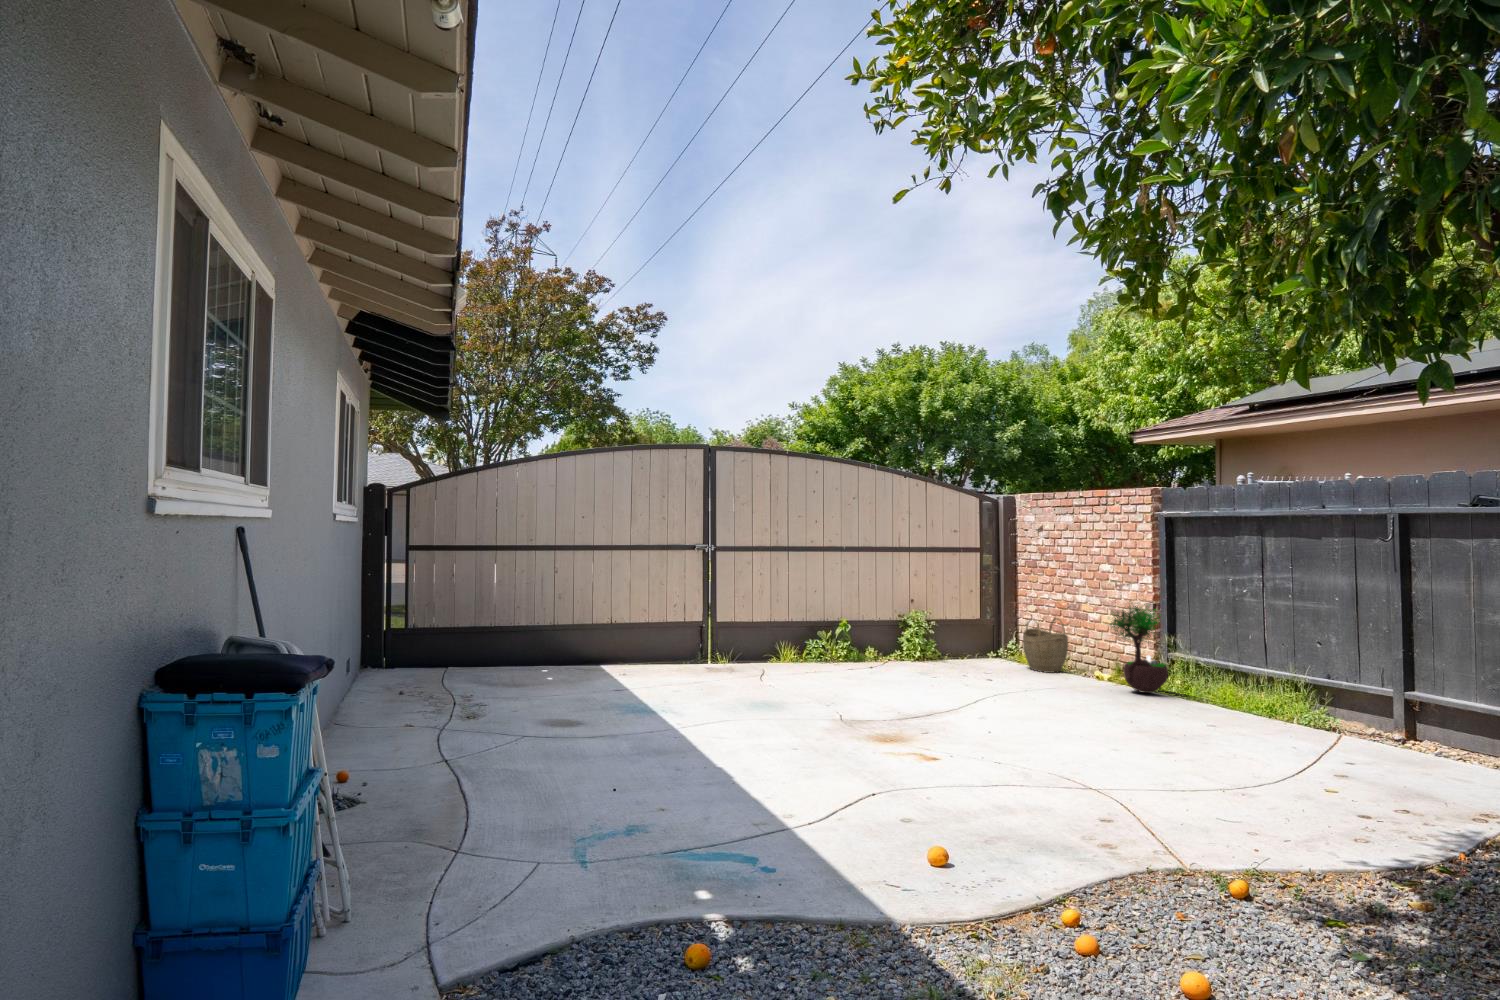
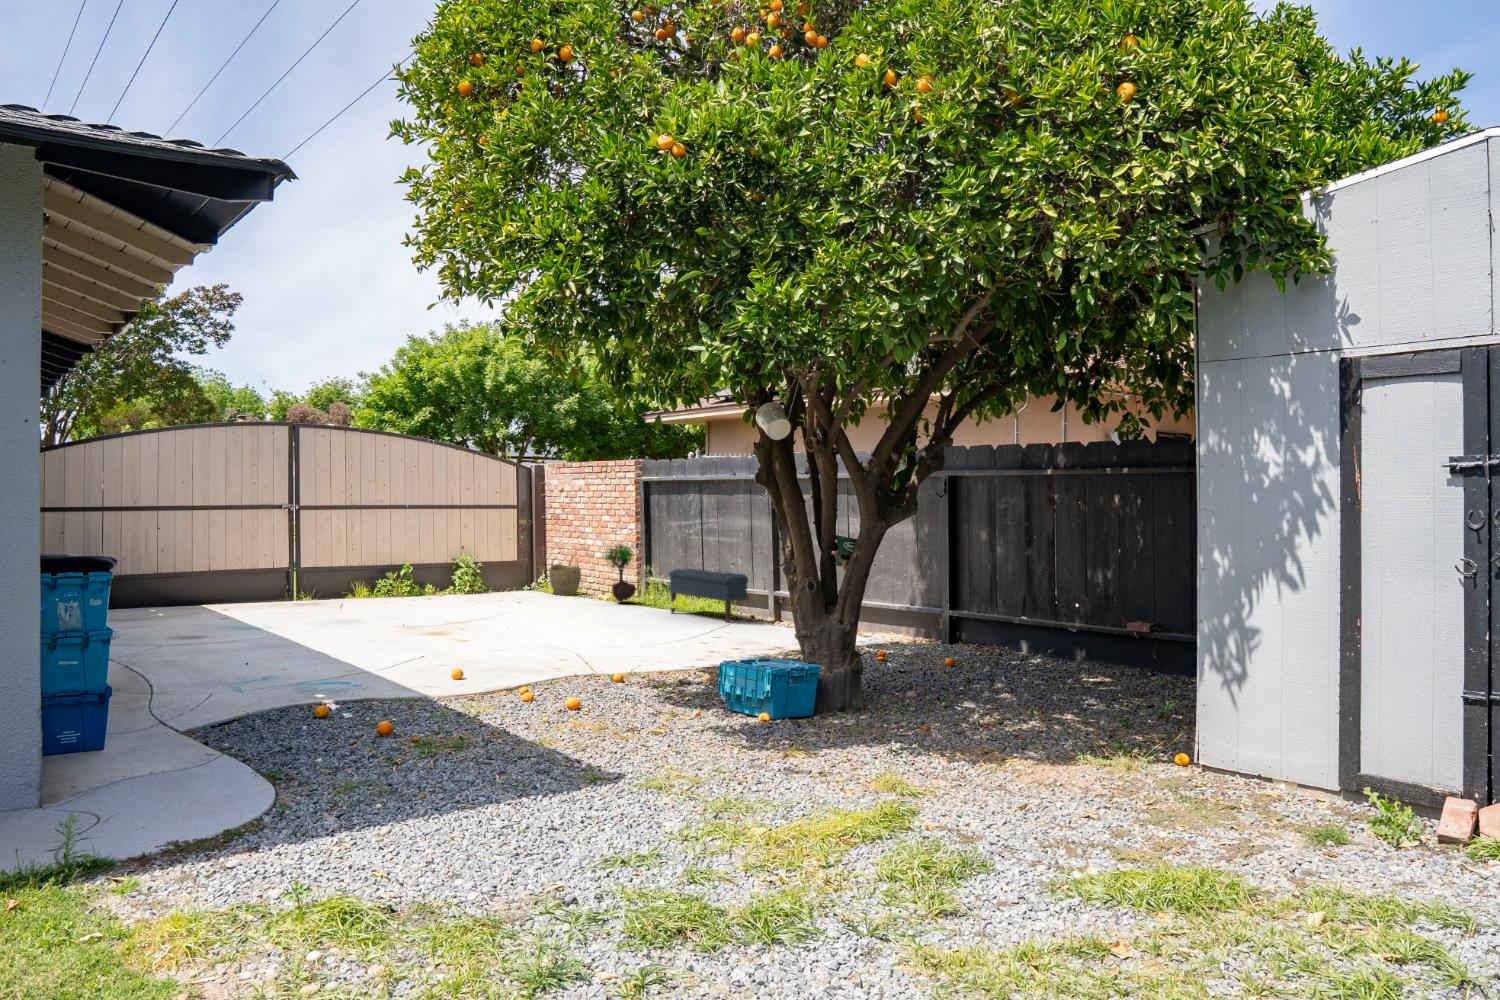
bench: none [1230,650,1412,752] -> present [669,568,755,623]

